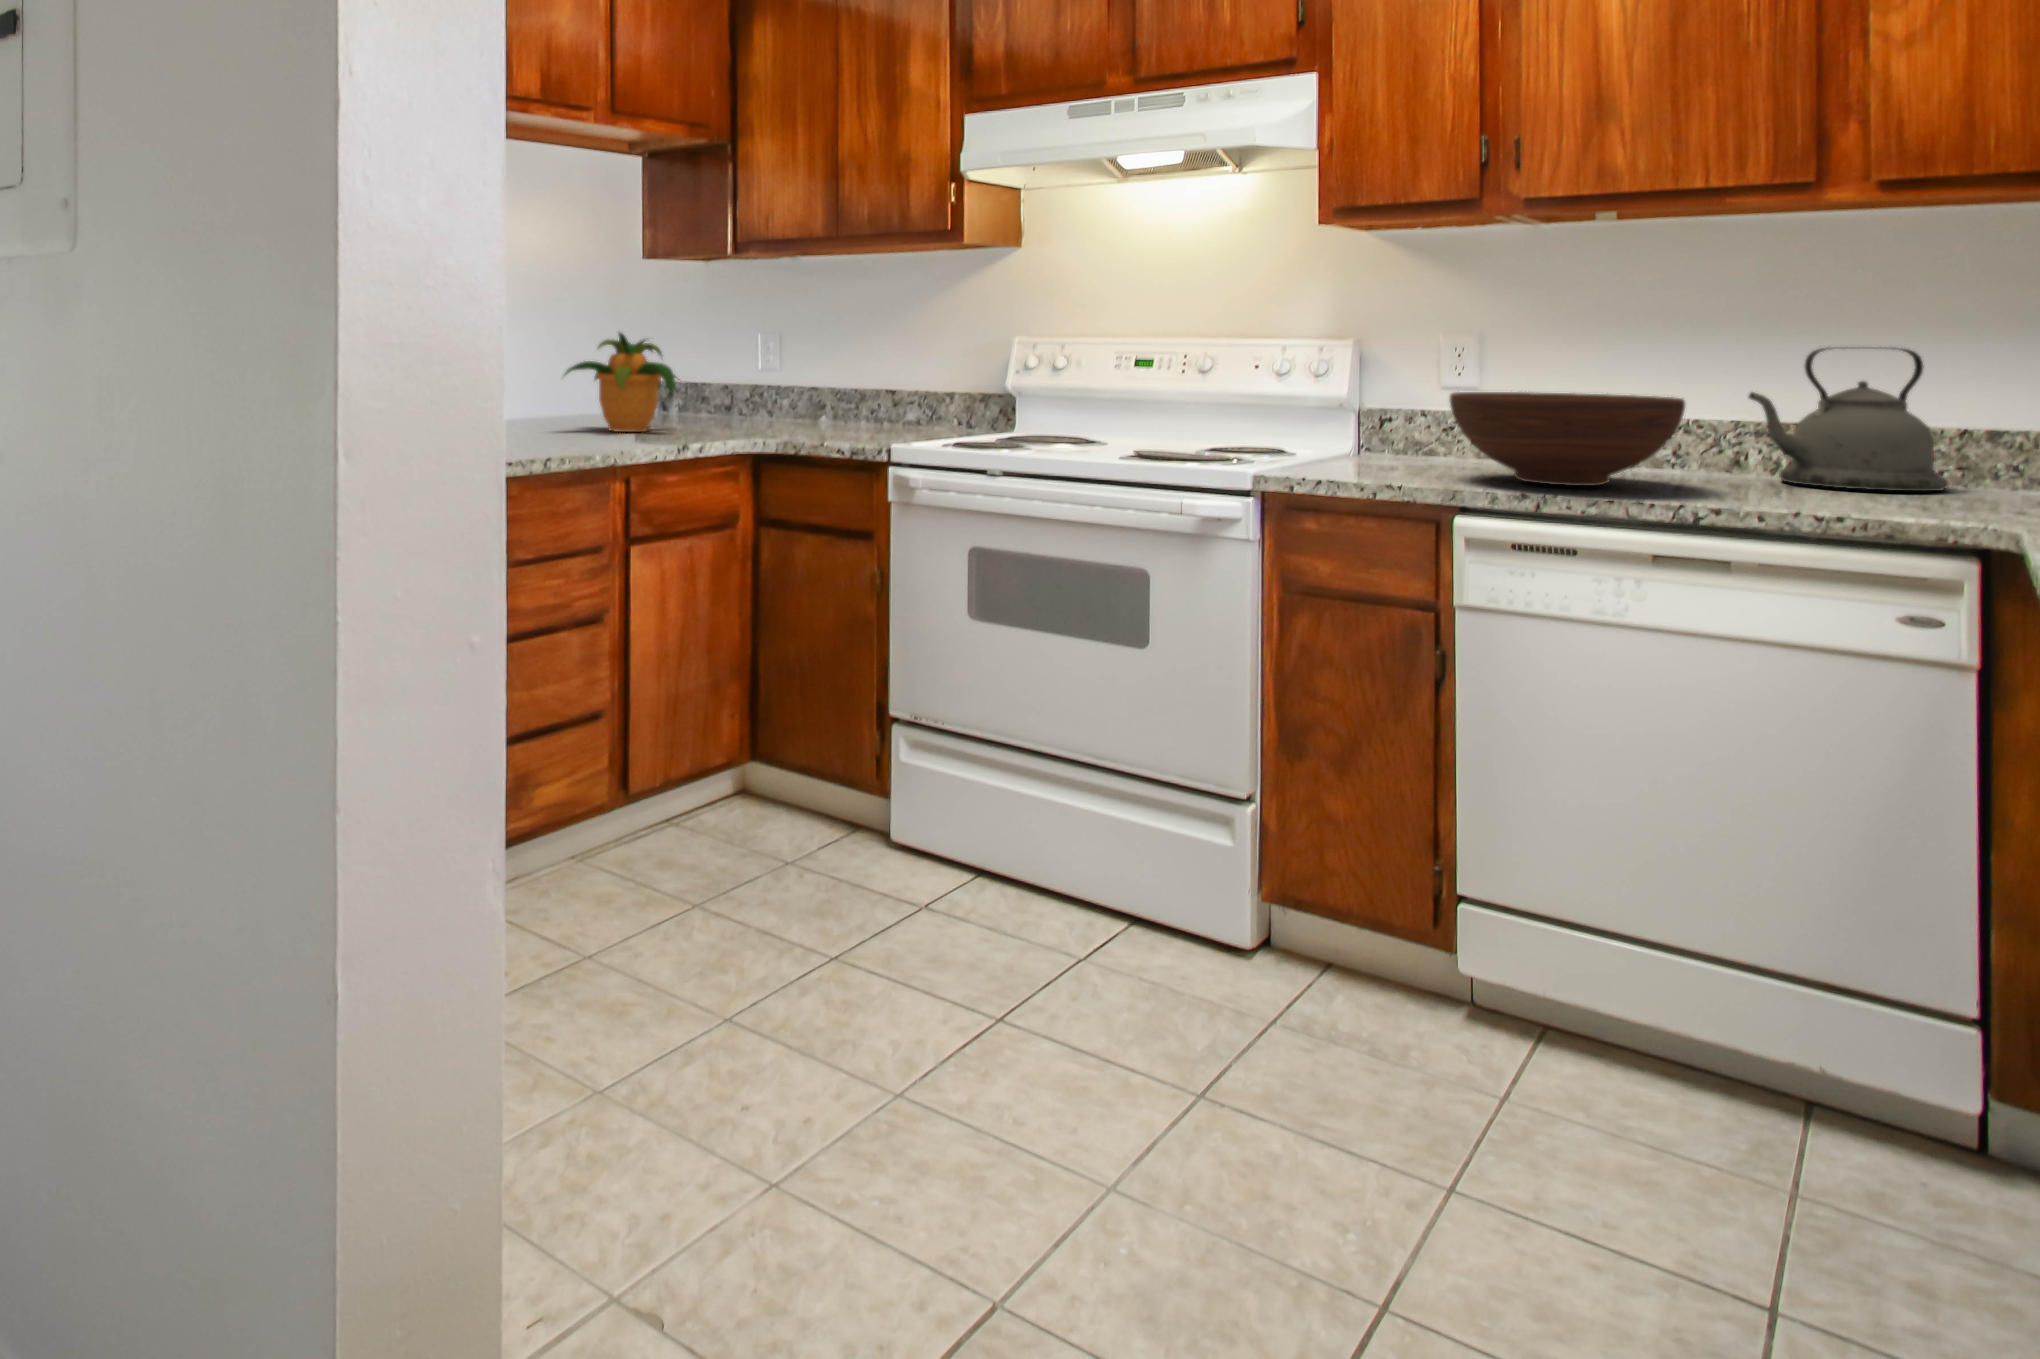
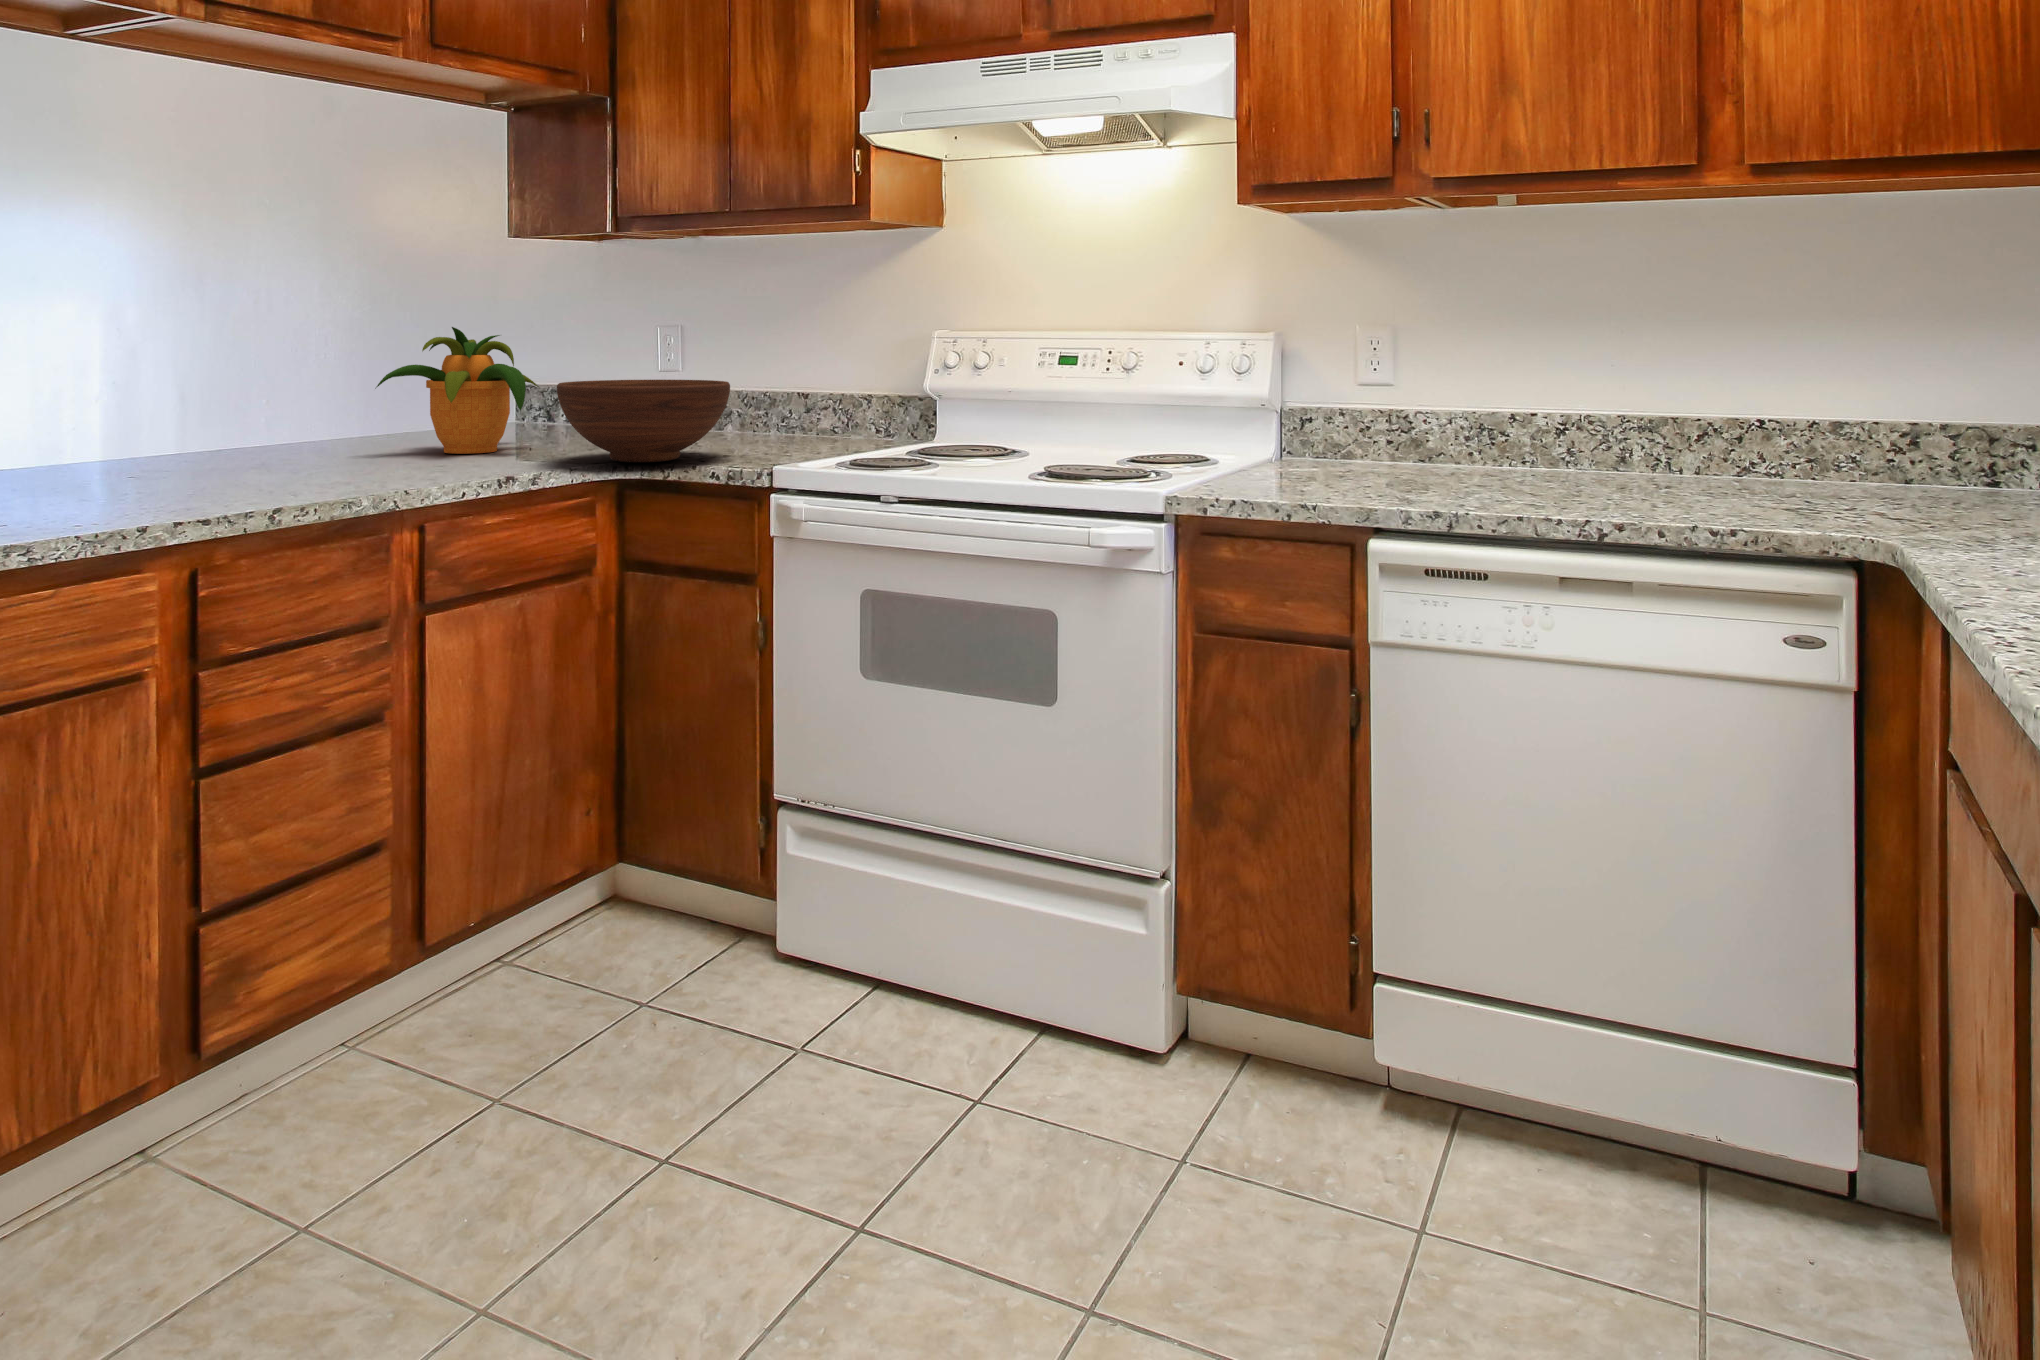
kettle: present [1749,348,1947,491] -> none [1637,340,1806,489]
fruit bowl: present [1450,392,1685,486] -> present [557,380,730,462]

